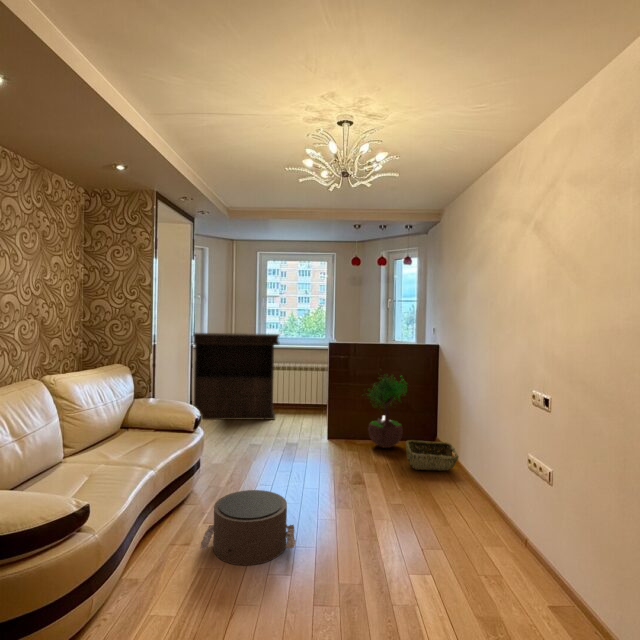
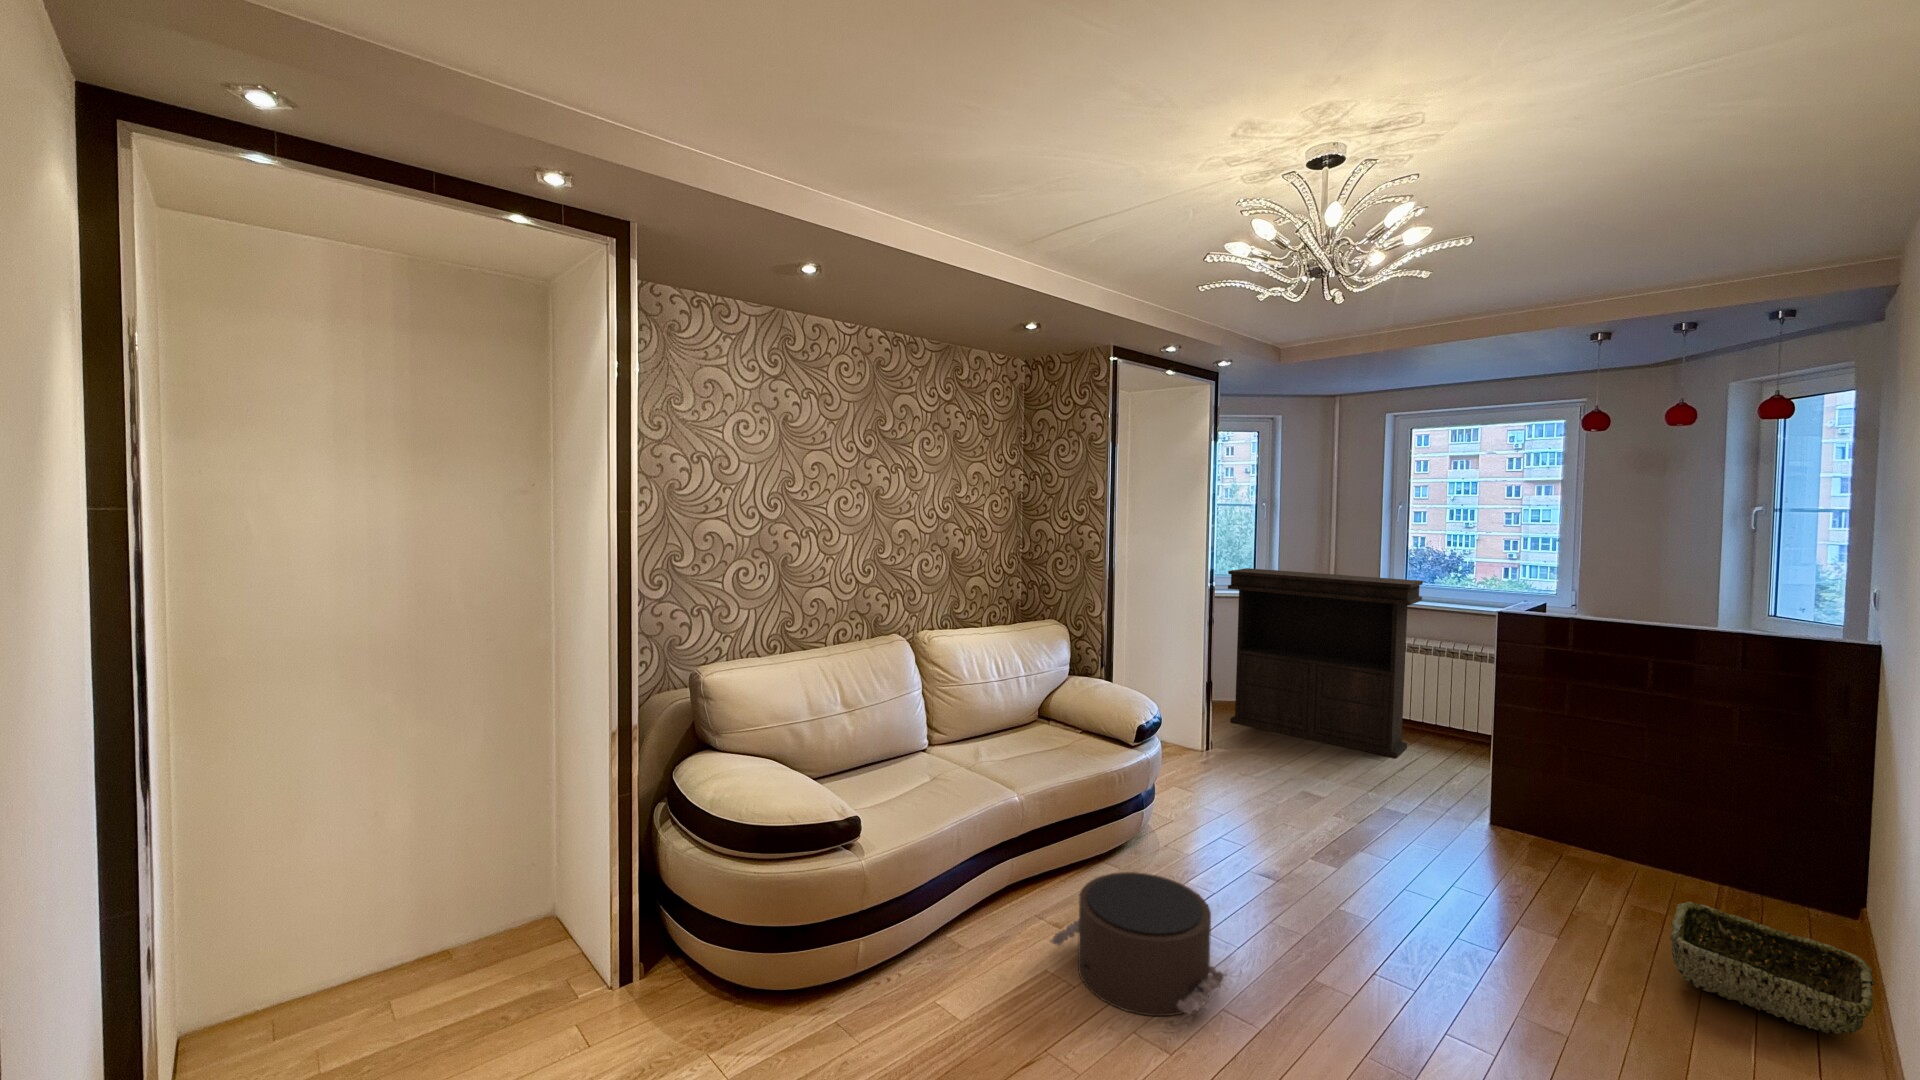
potted tree: present [366,376,405,448] -> none [1570,696,1737,904]

